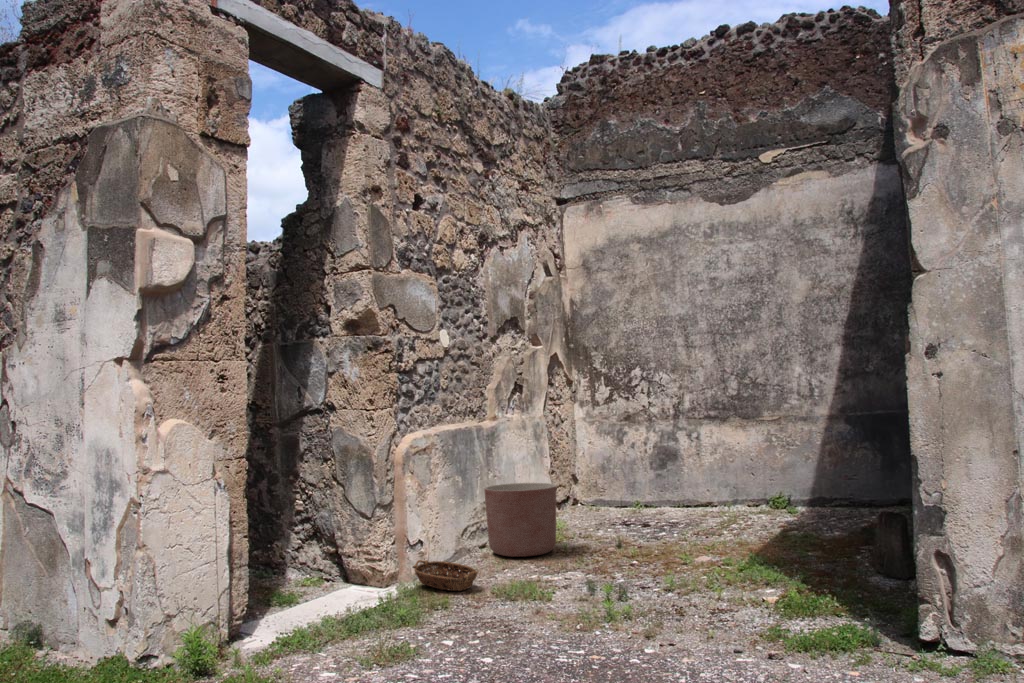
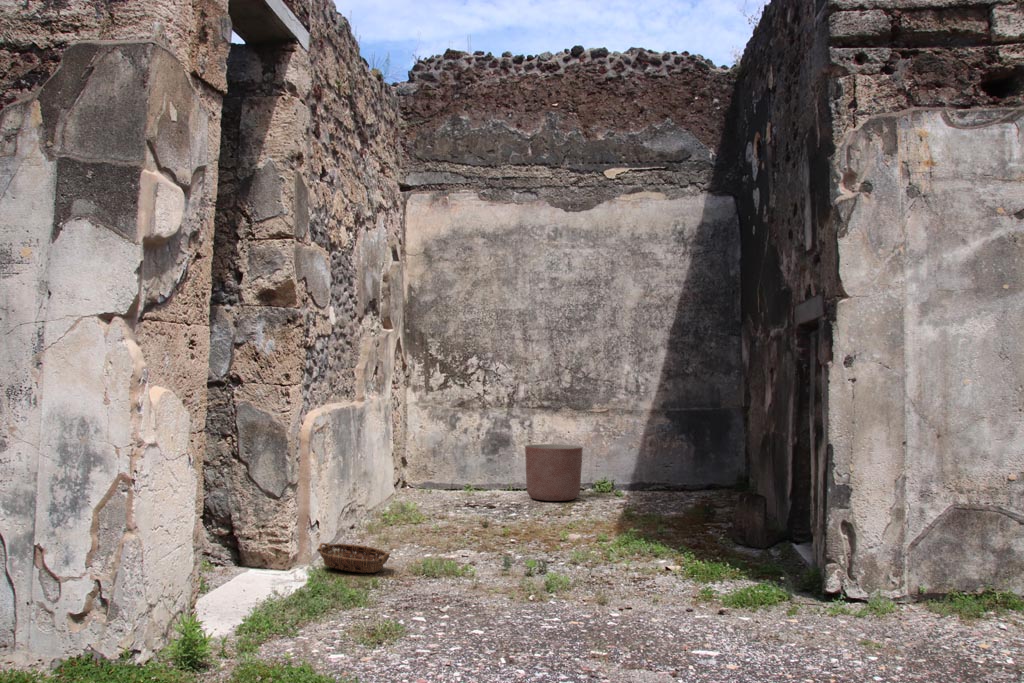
planter: present [484,483,556,557] -> present [525,444,583,501]

